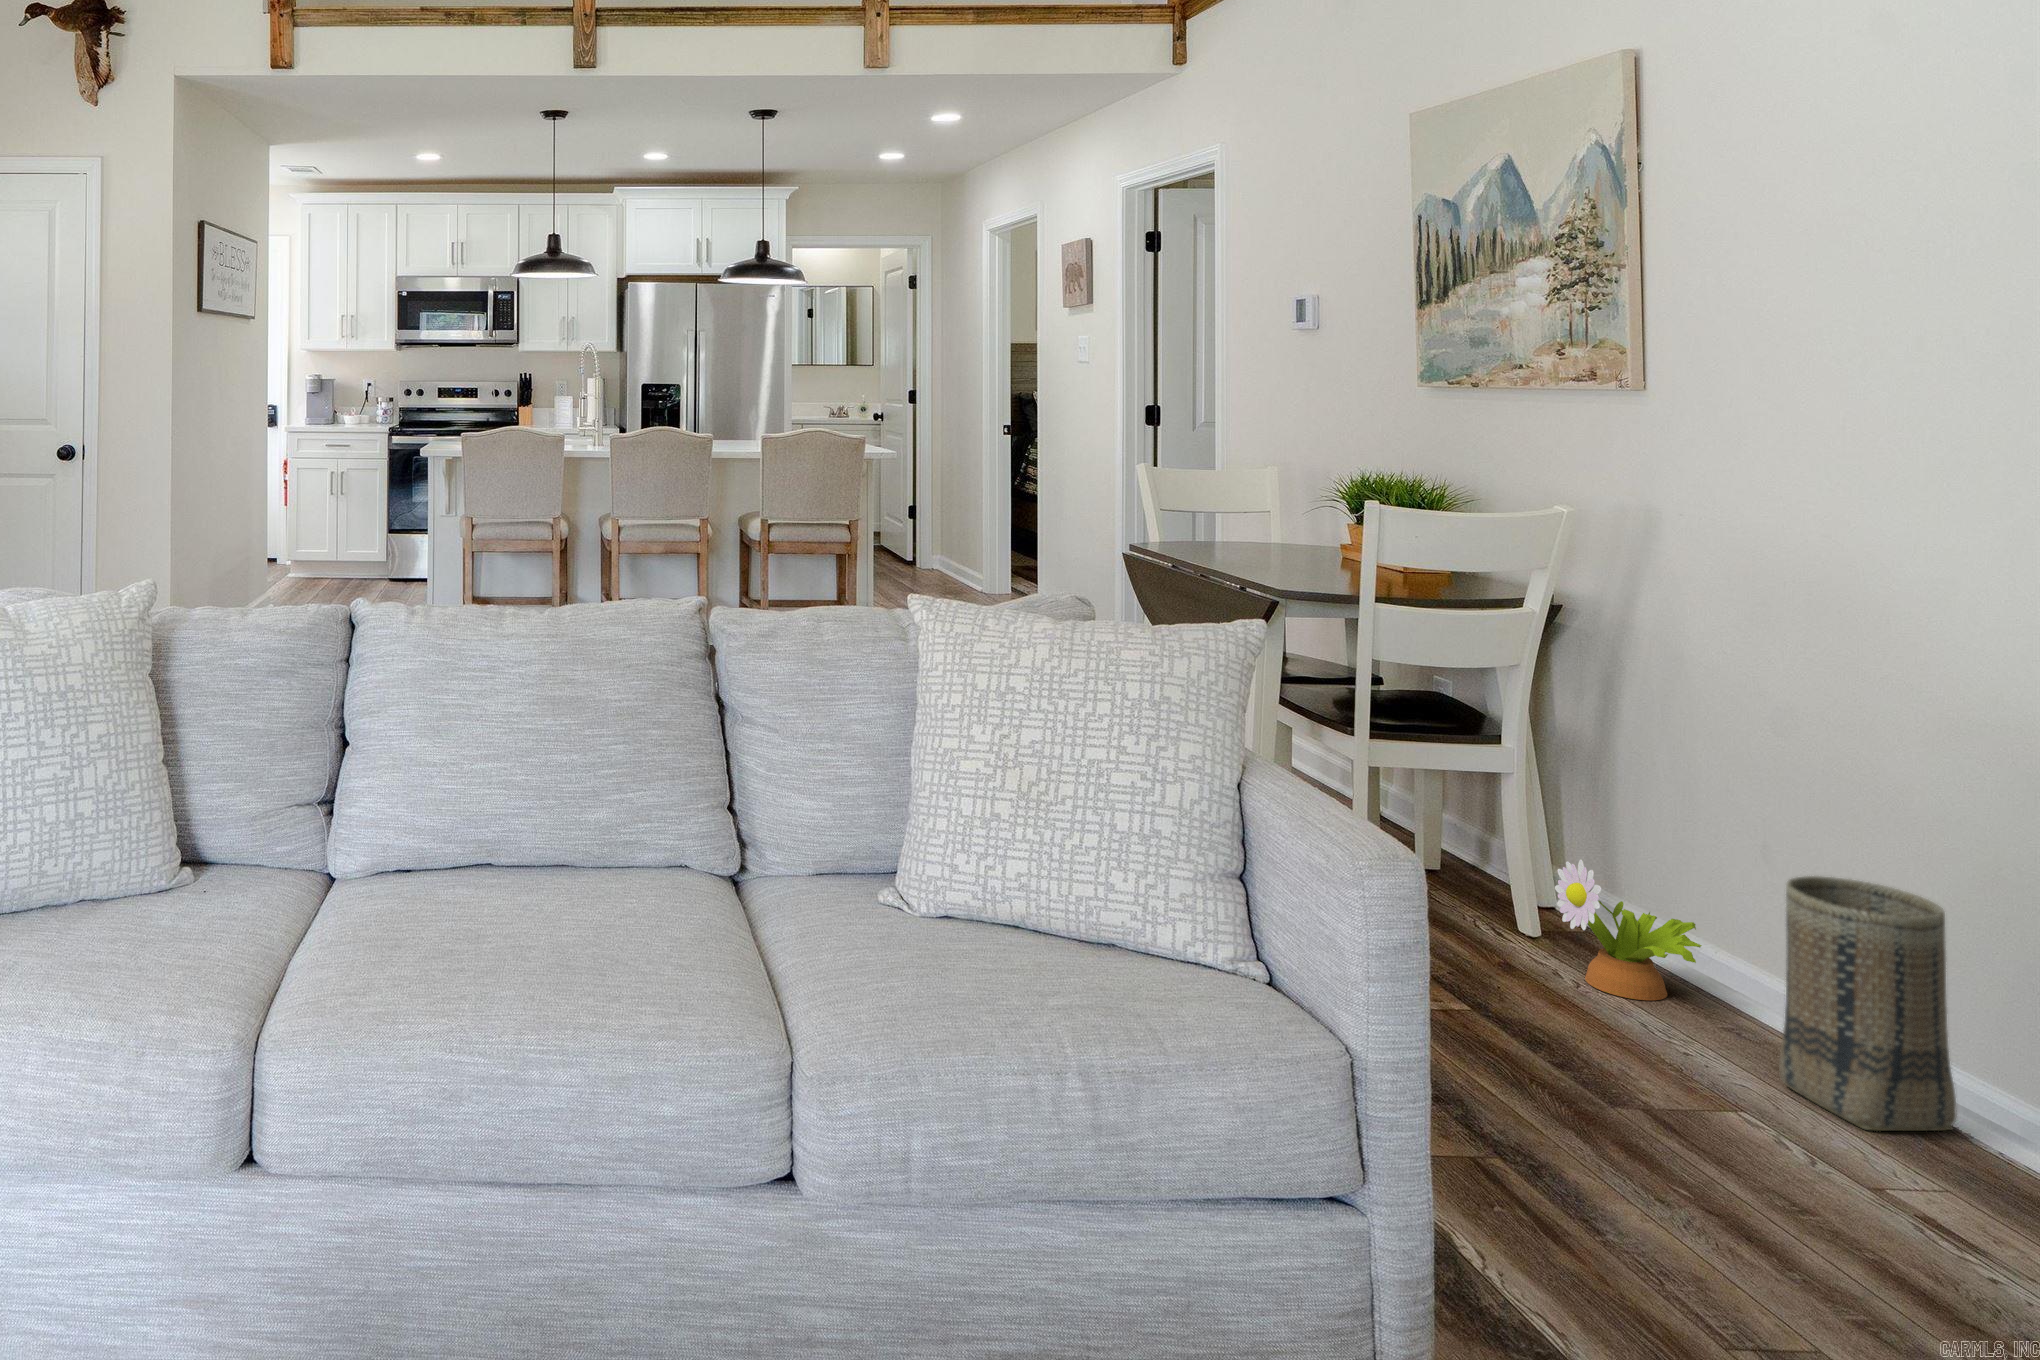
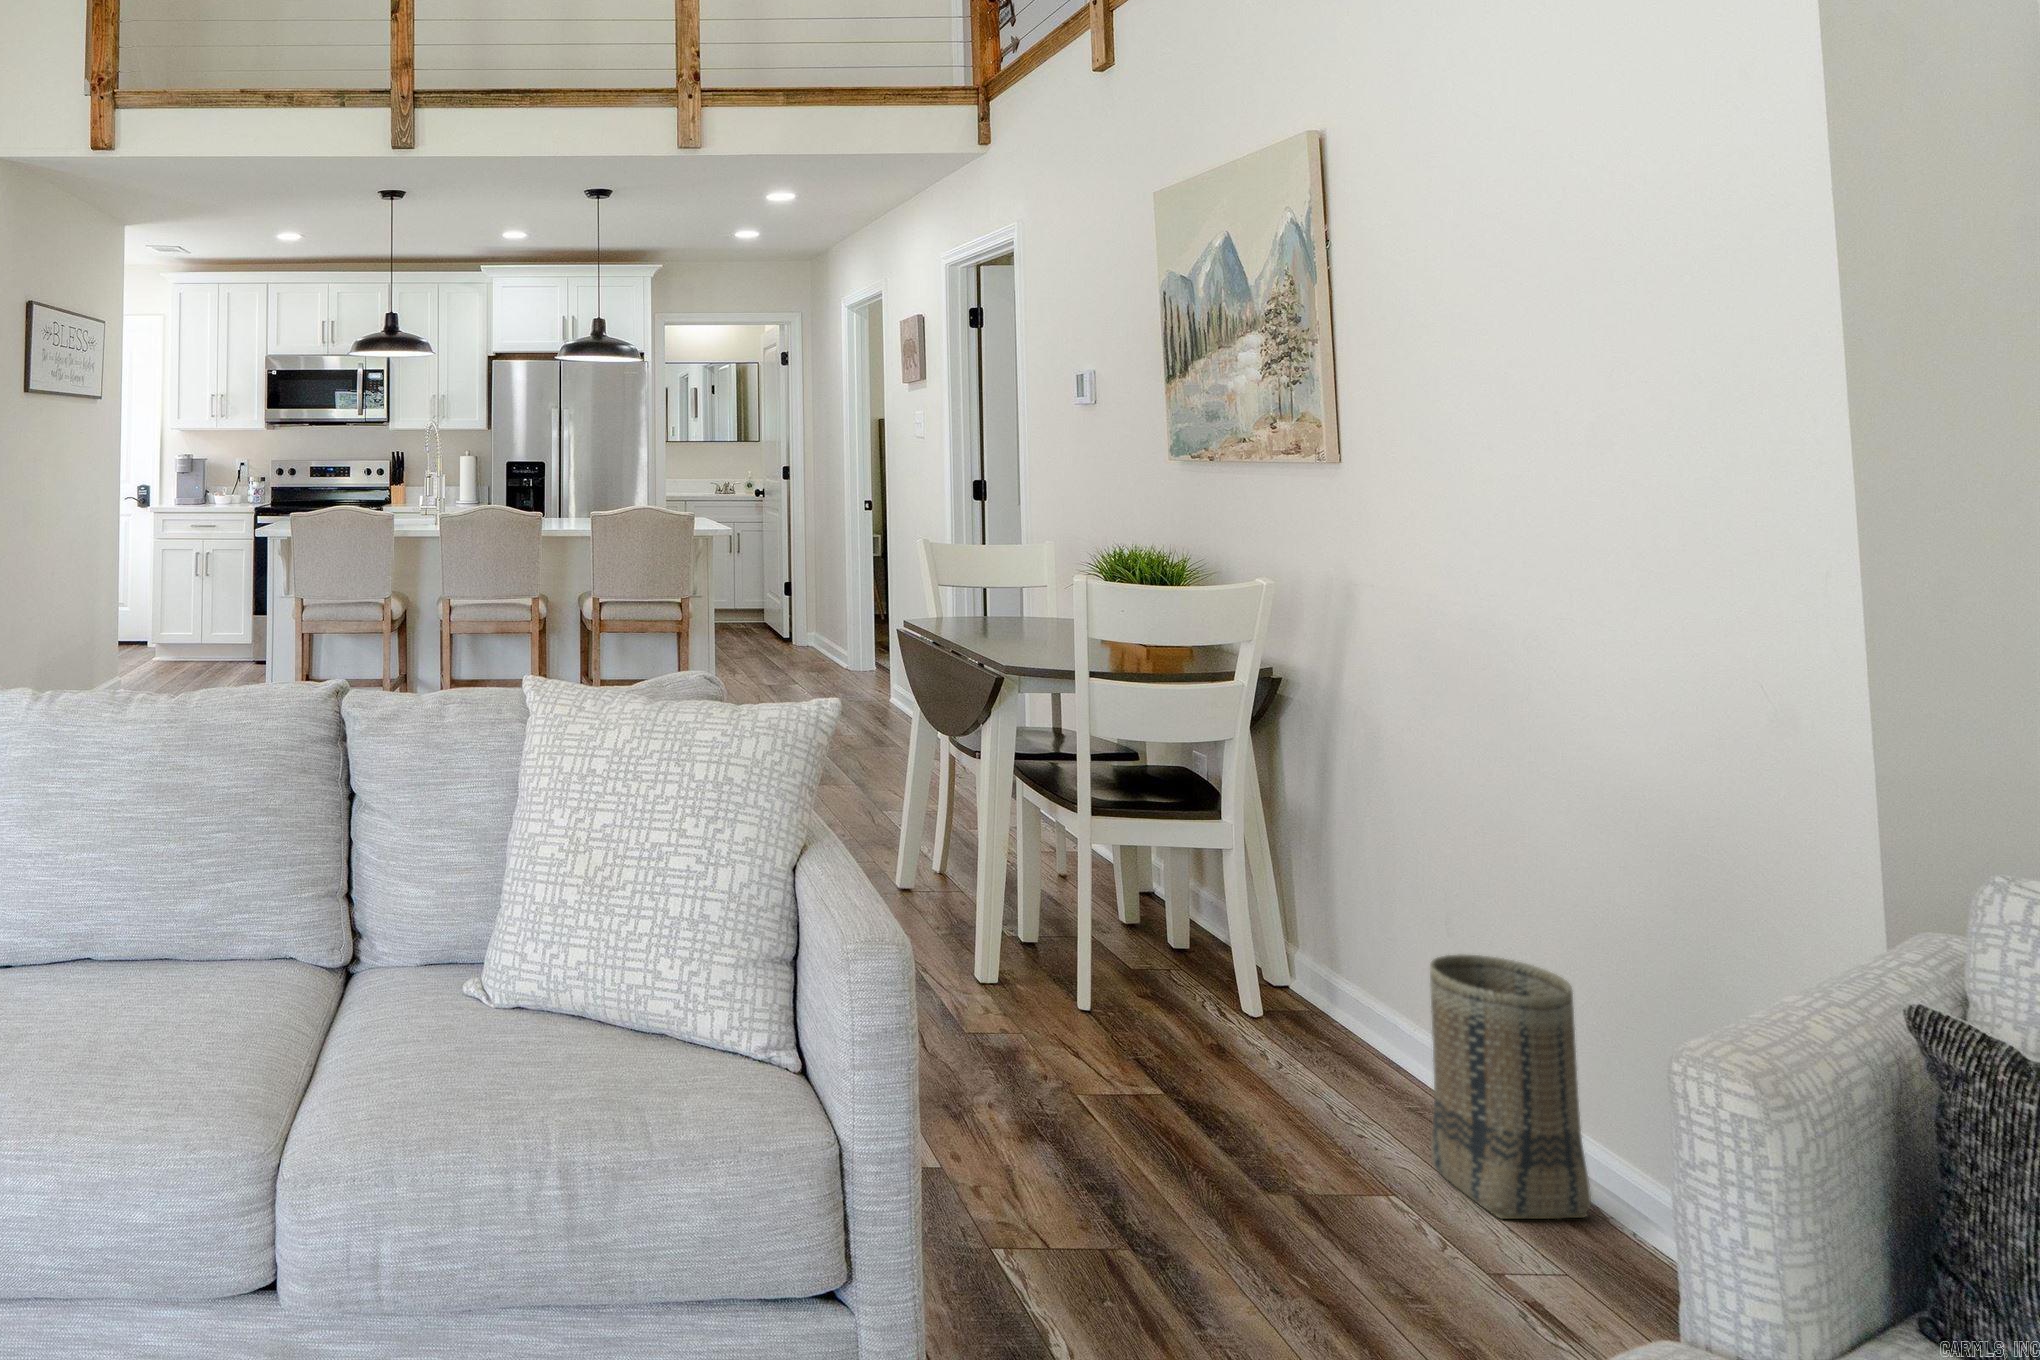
decorative plant: present [1555,860,1702,1000] -> none [1253,938,1388,1083]

